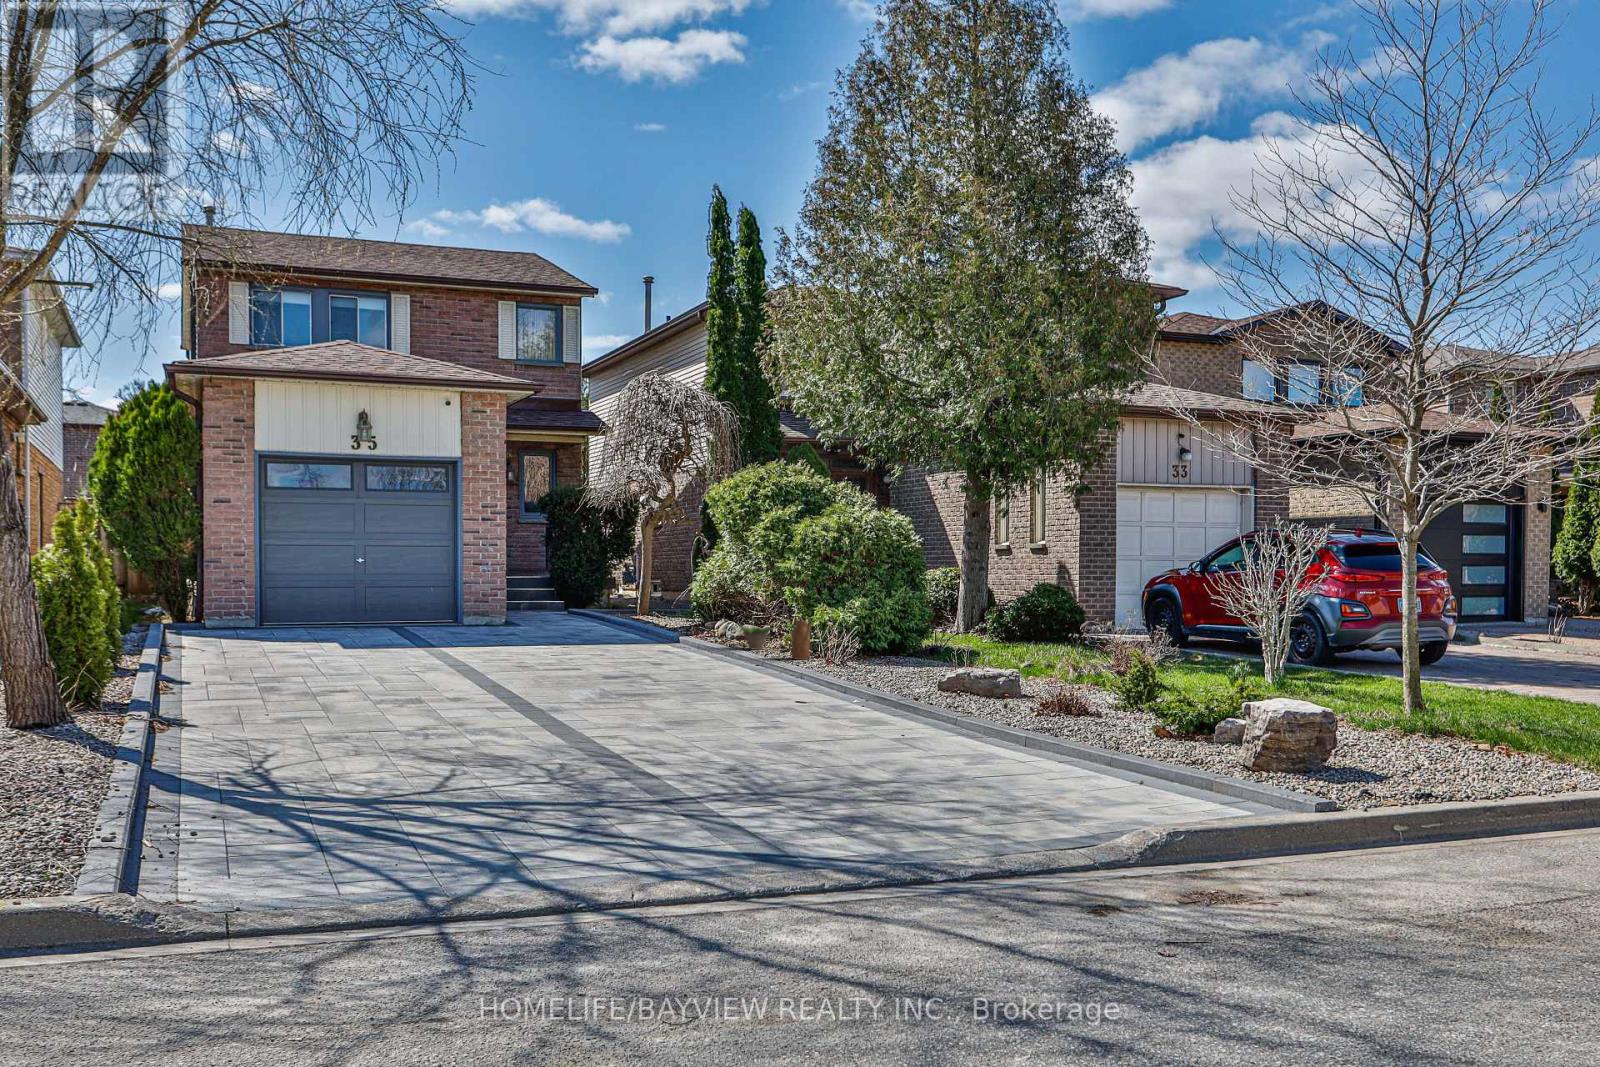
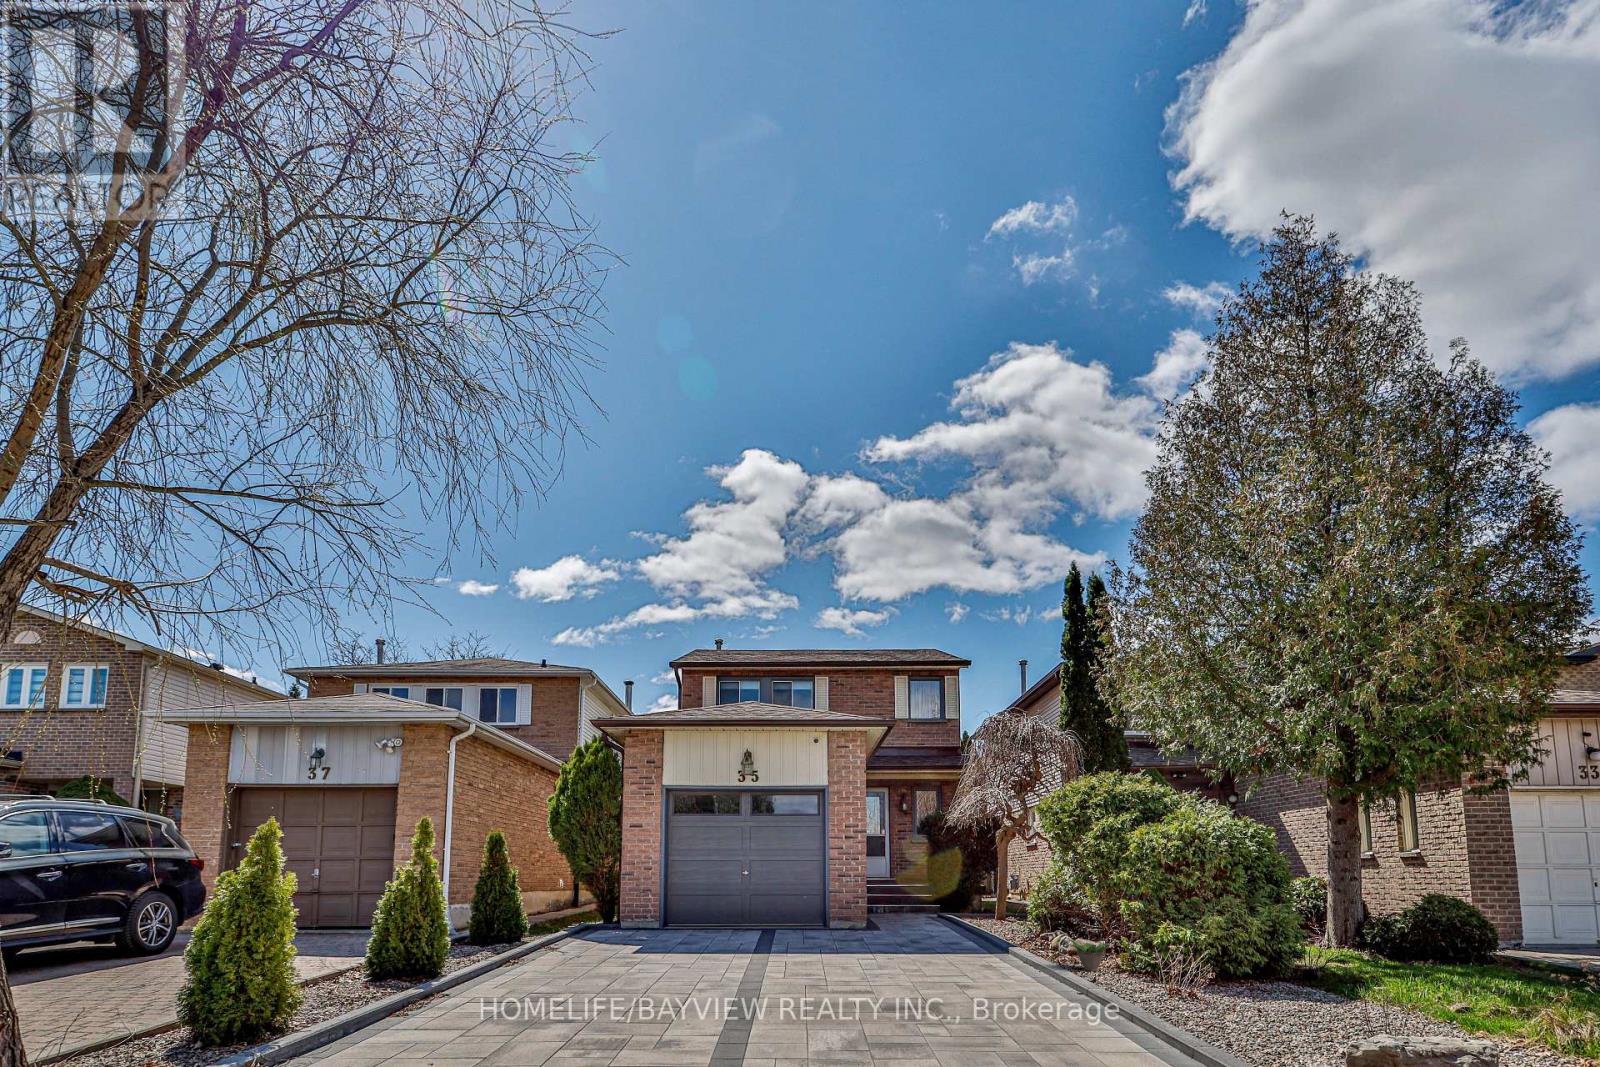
watering can: present [791,620,812,660] -> none [1130,942,1153,990]

